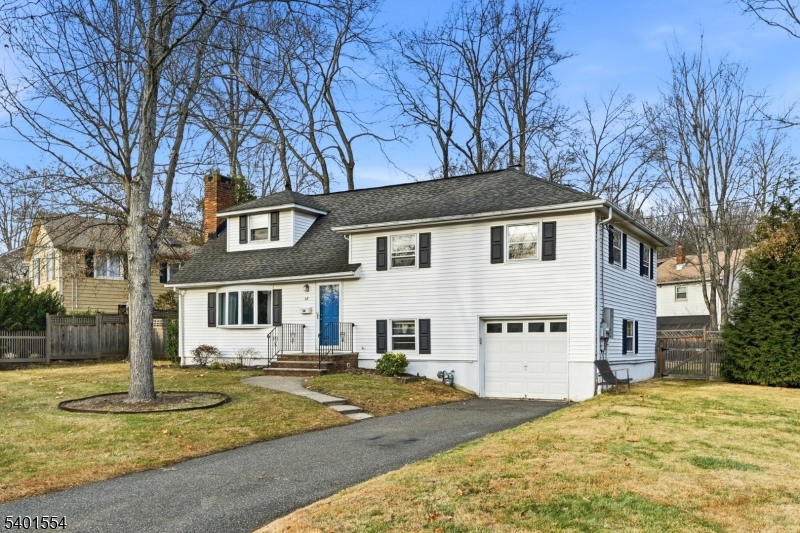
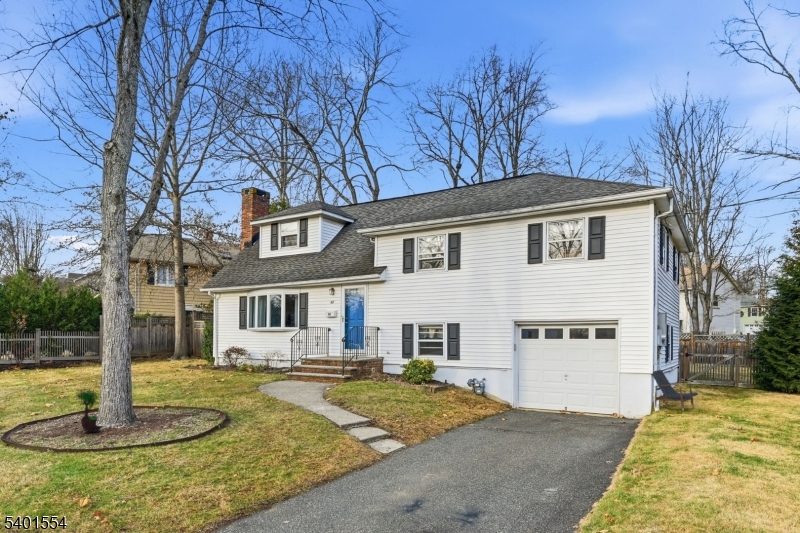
potted tree: none [108,370,133,408] -> present [77,389,103,432]

